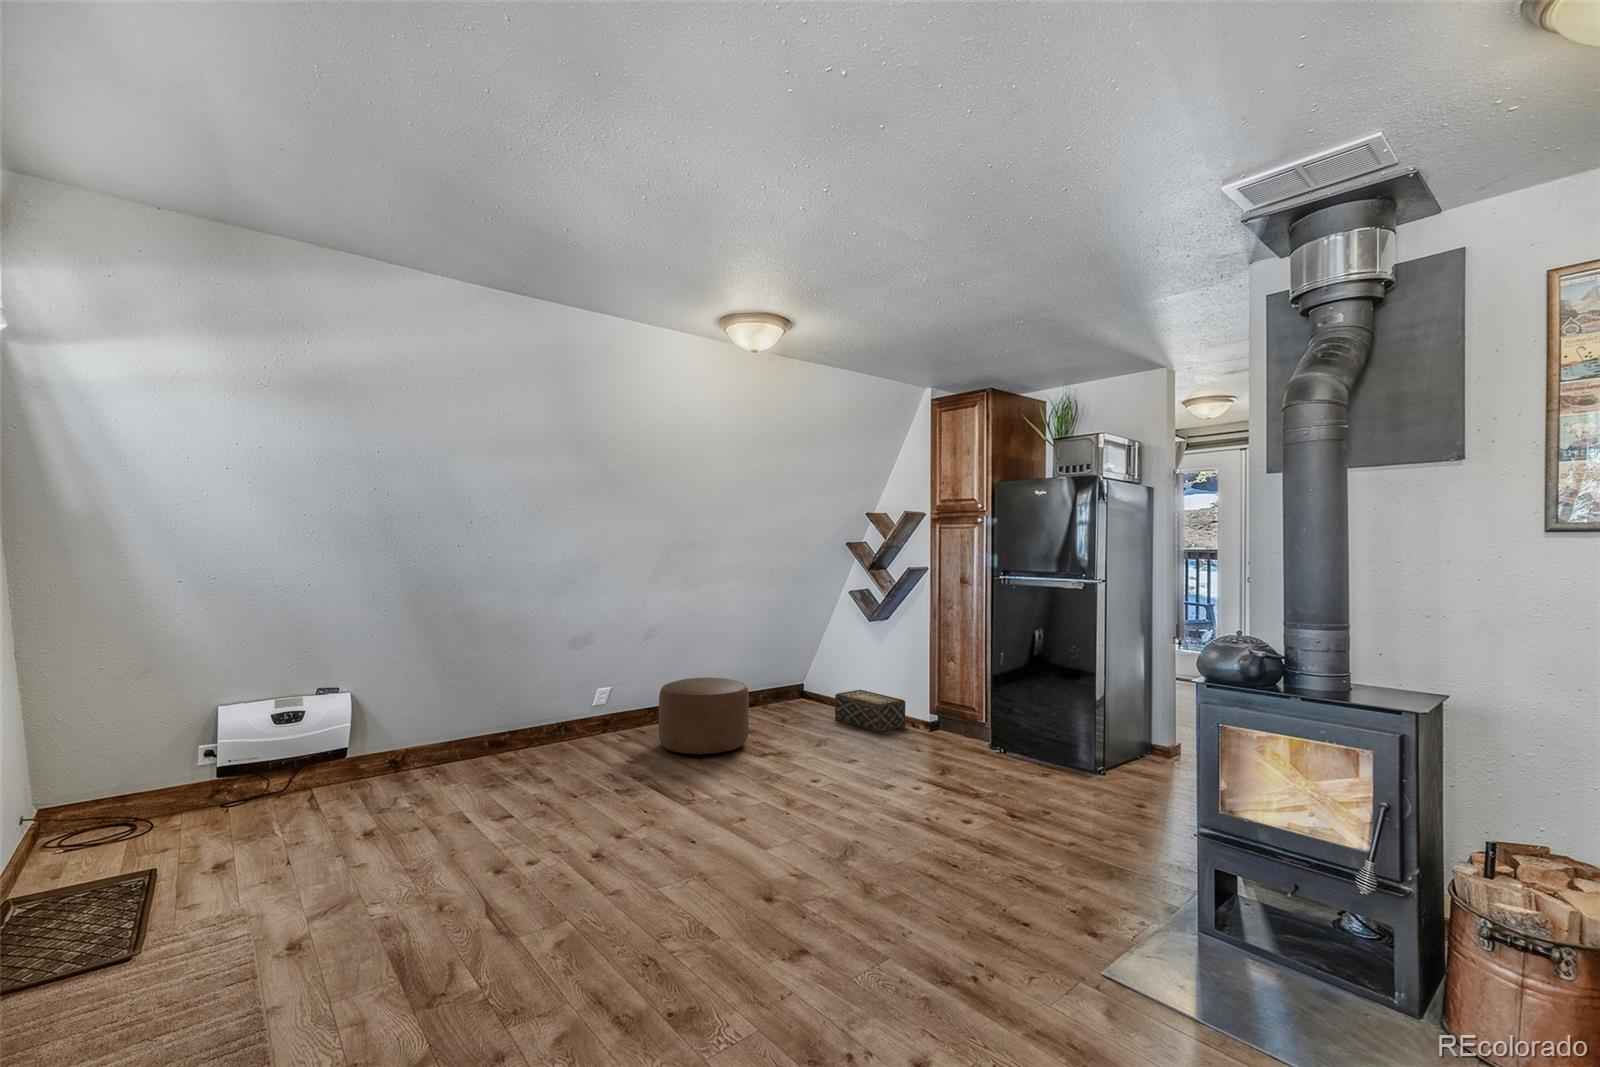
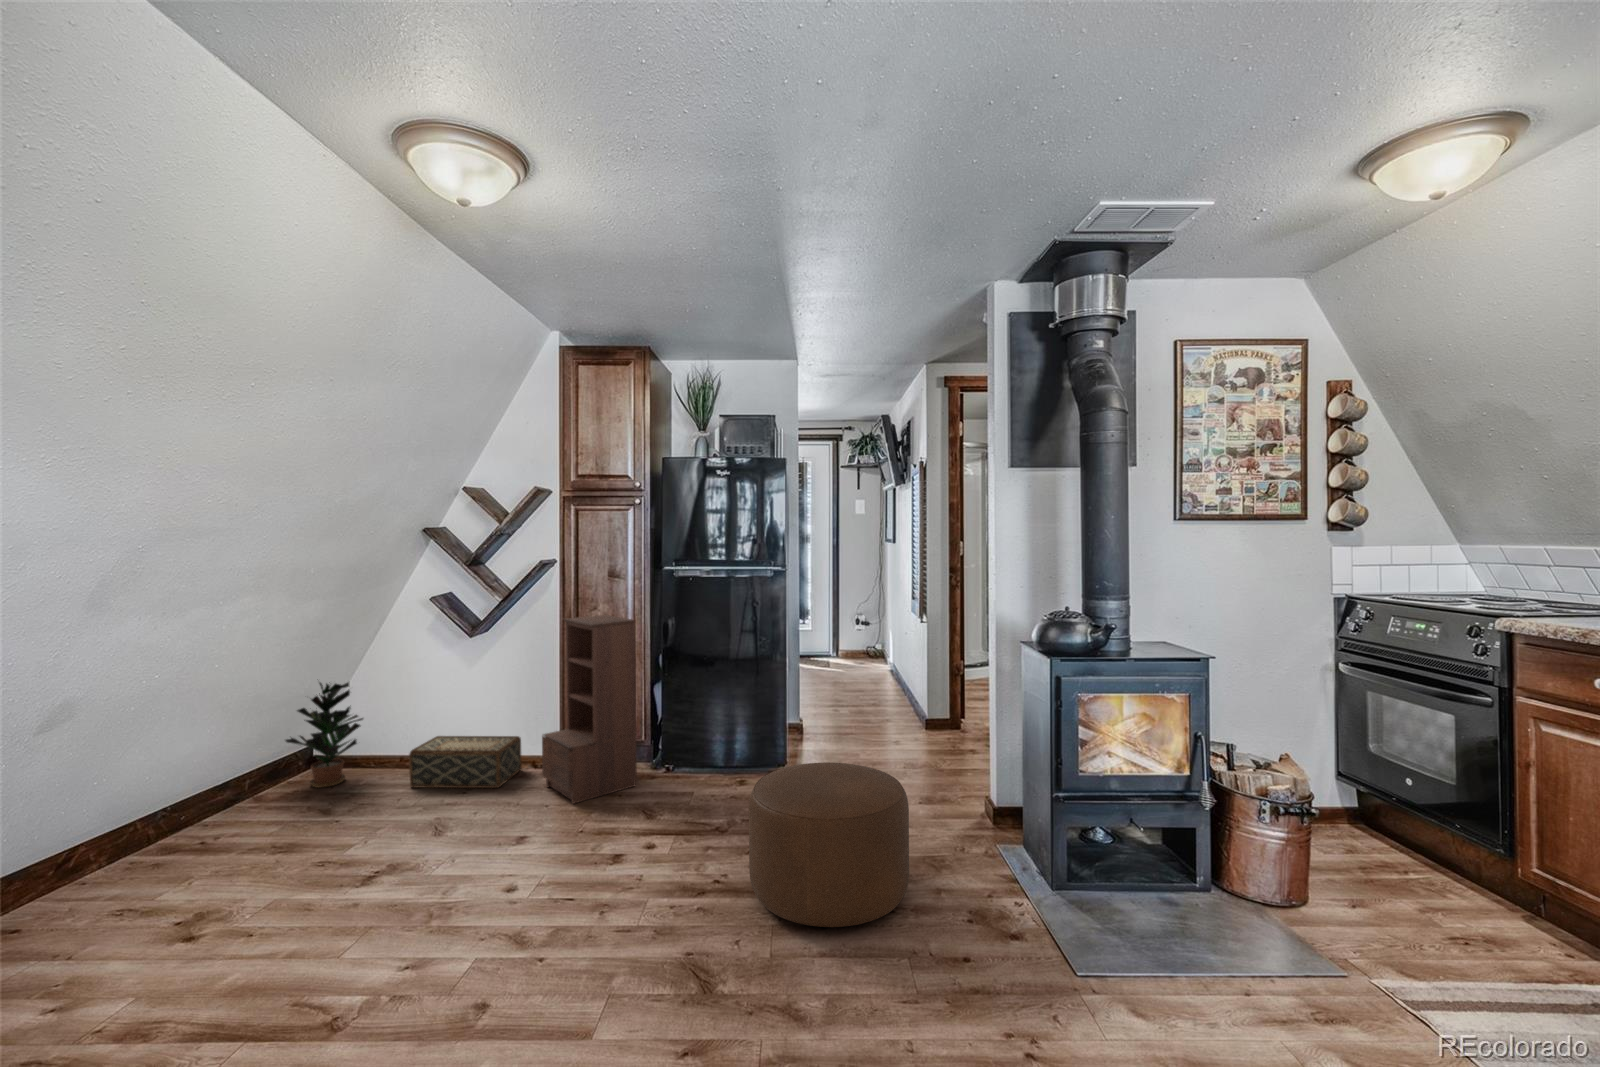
bookshelf: none [903,613,964,755] -> present [542,615,637,804]
potted plant: none [780,636,823,708] -> present [286,683,363,788]
ottoman: present [659,677,749,754] -> present [749,762,909,927]

